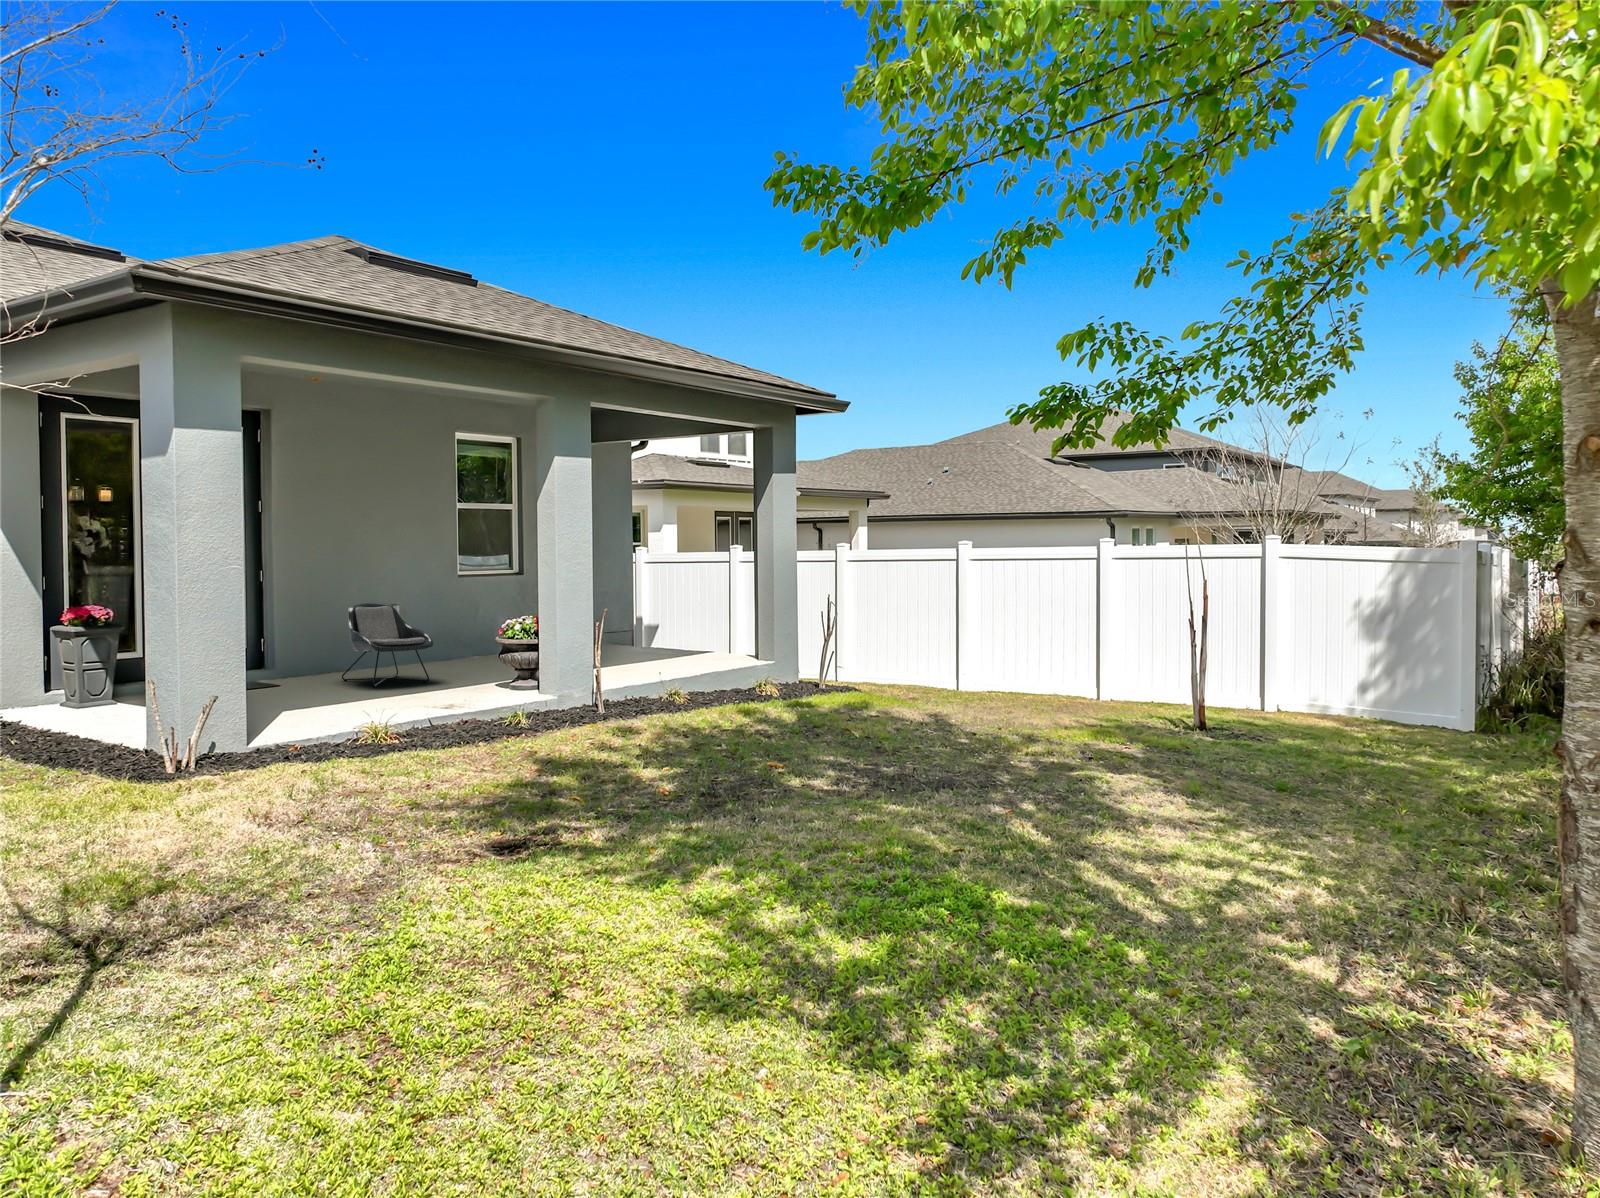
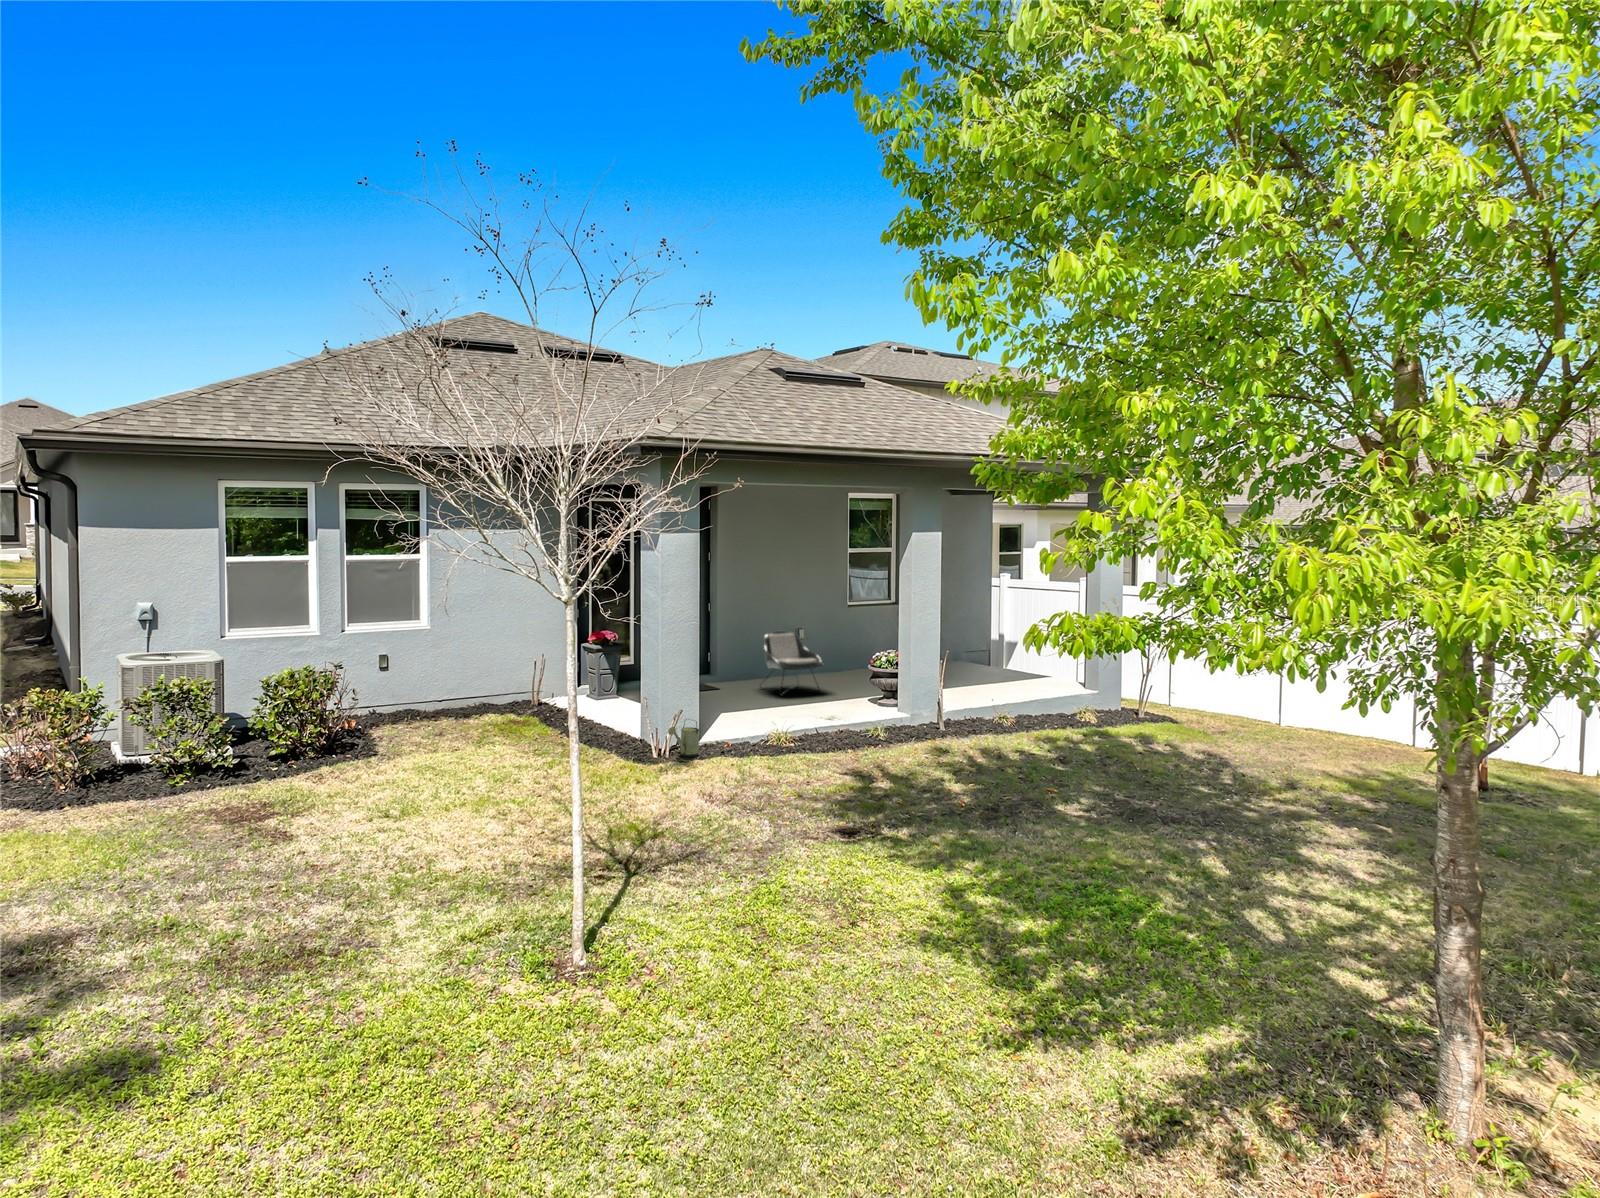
watering can: none [191,710,248,768] -> present [668,721,700,757]

